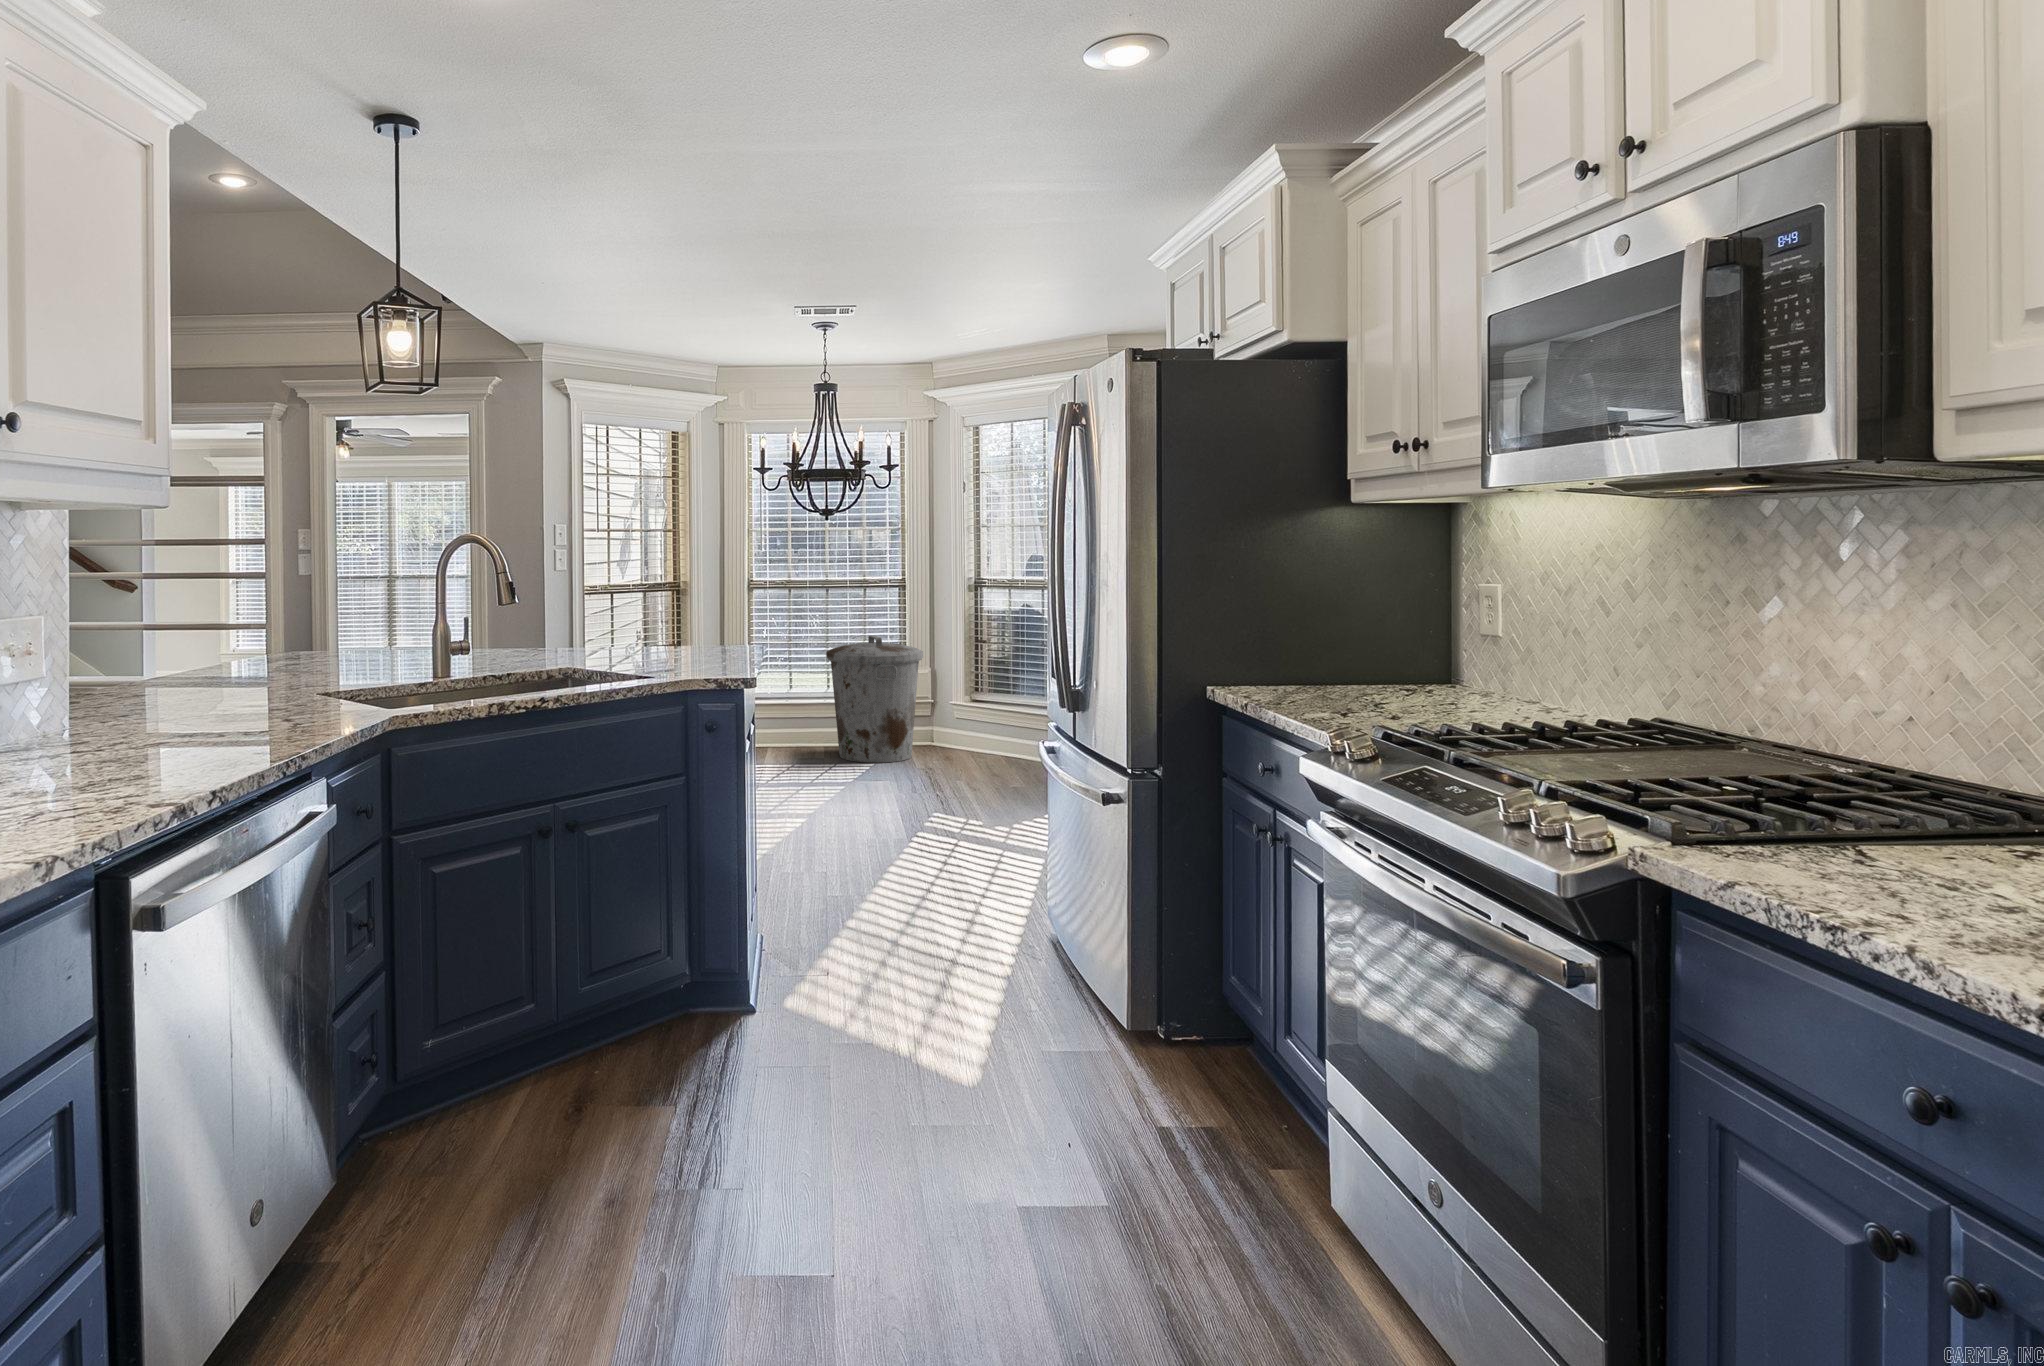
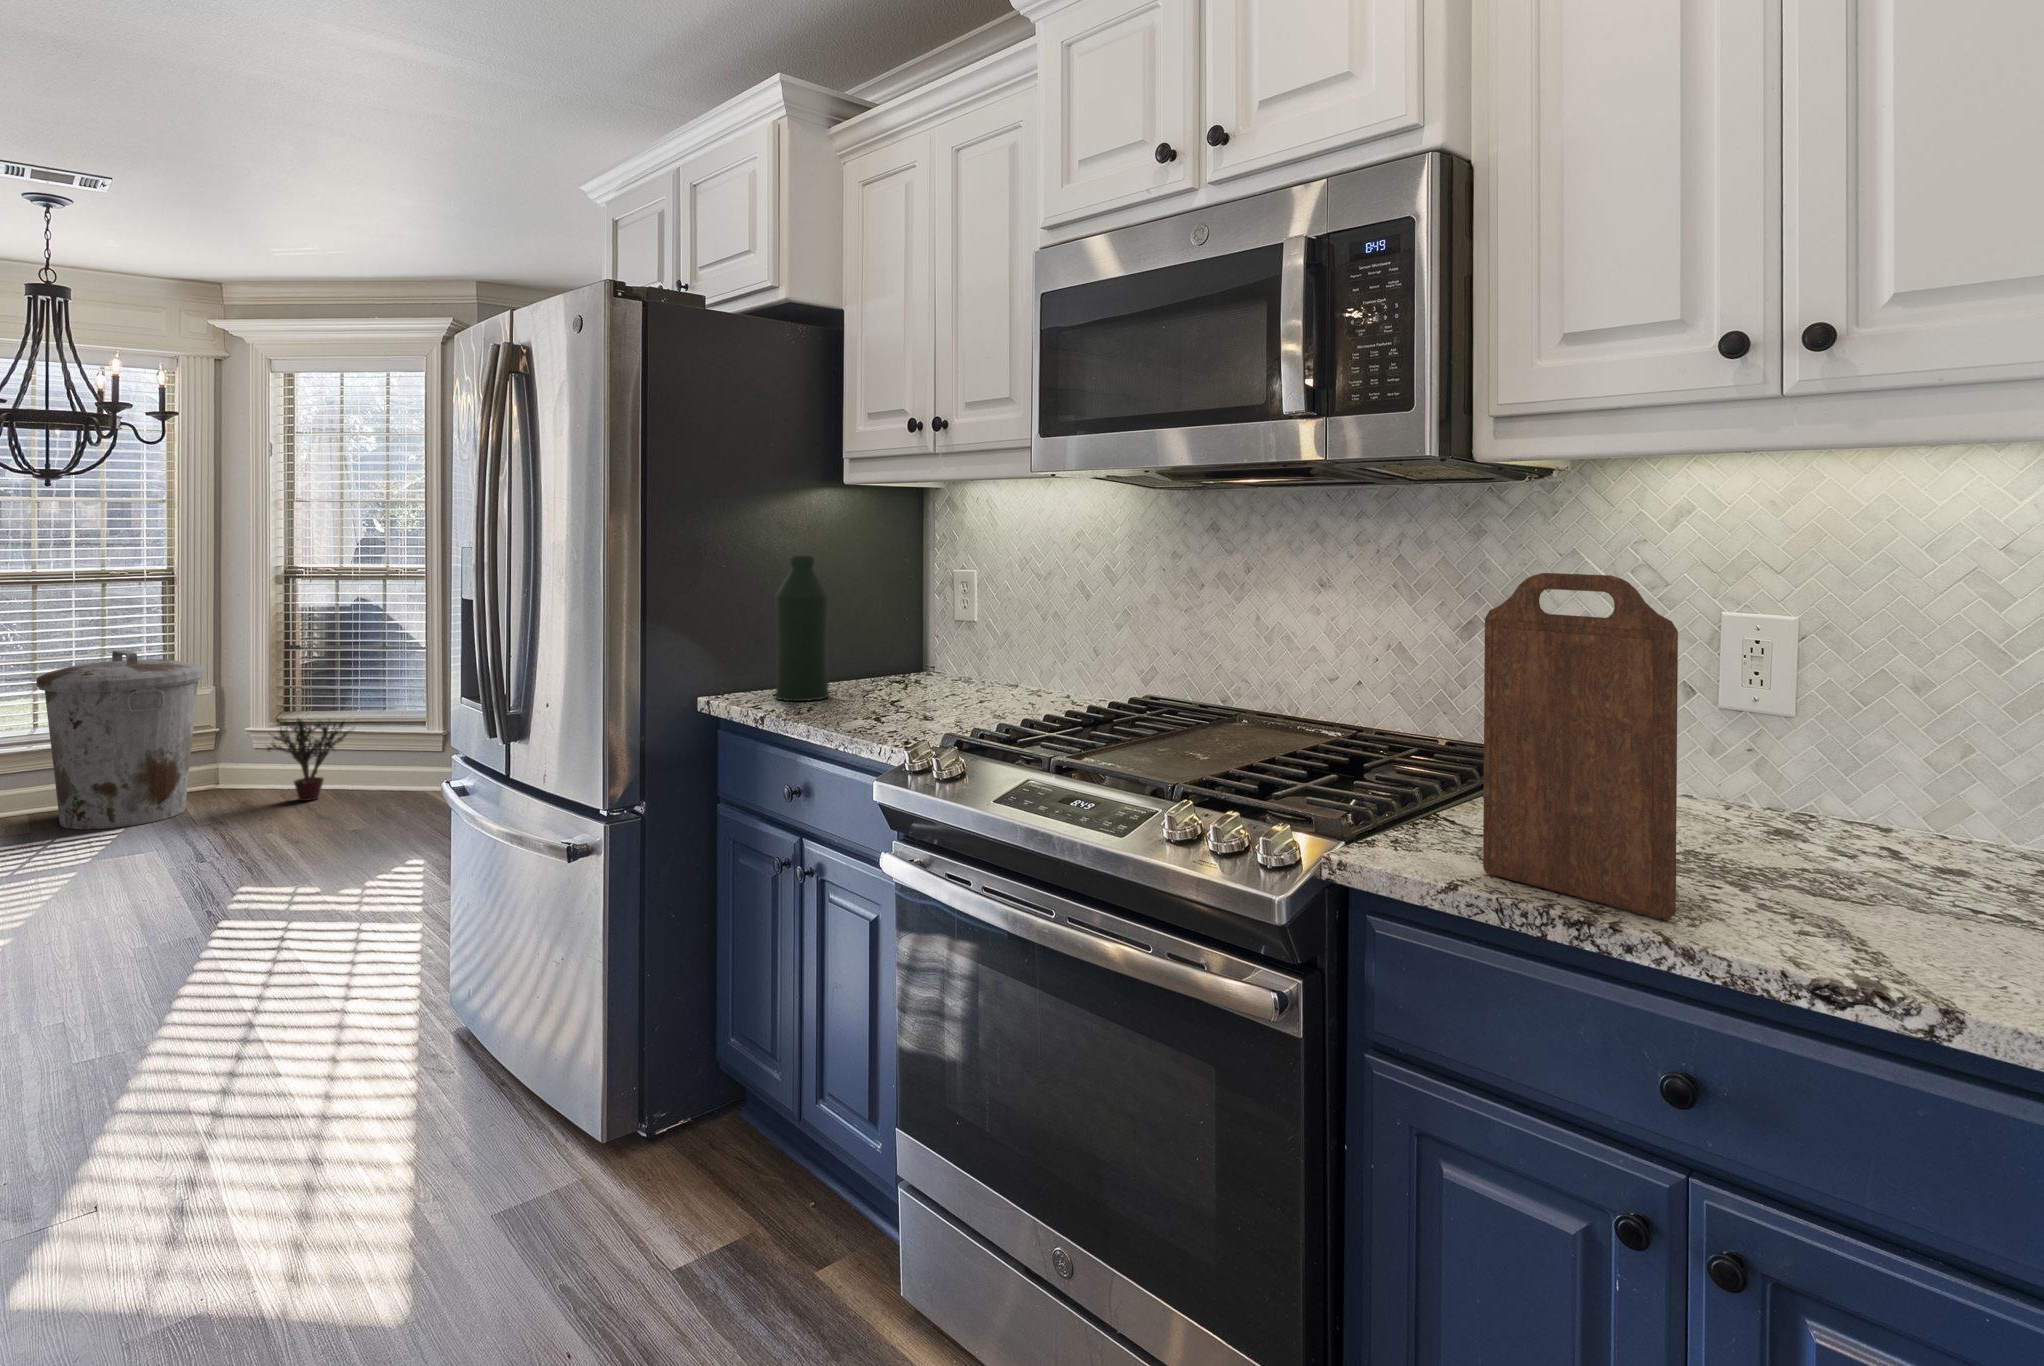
bottle: none [1273,568,1325,697] -> present [775,556,829,701]
cutting board: none [1785,585,1958,940] -> present [1483,573,1678,919]
potted plant: none [959,694,1024,762] -> present [268,719,354,801]

